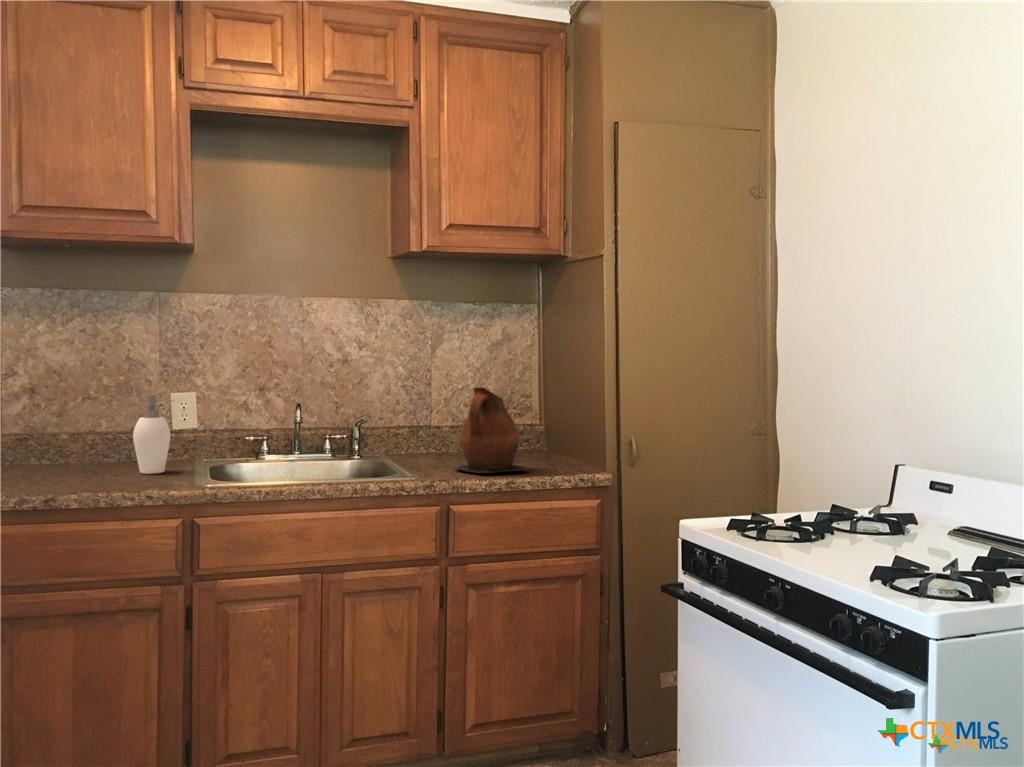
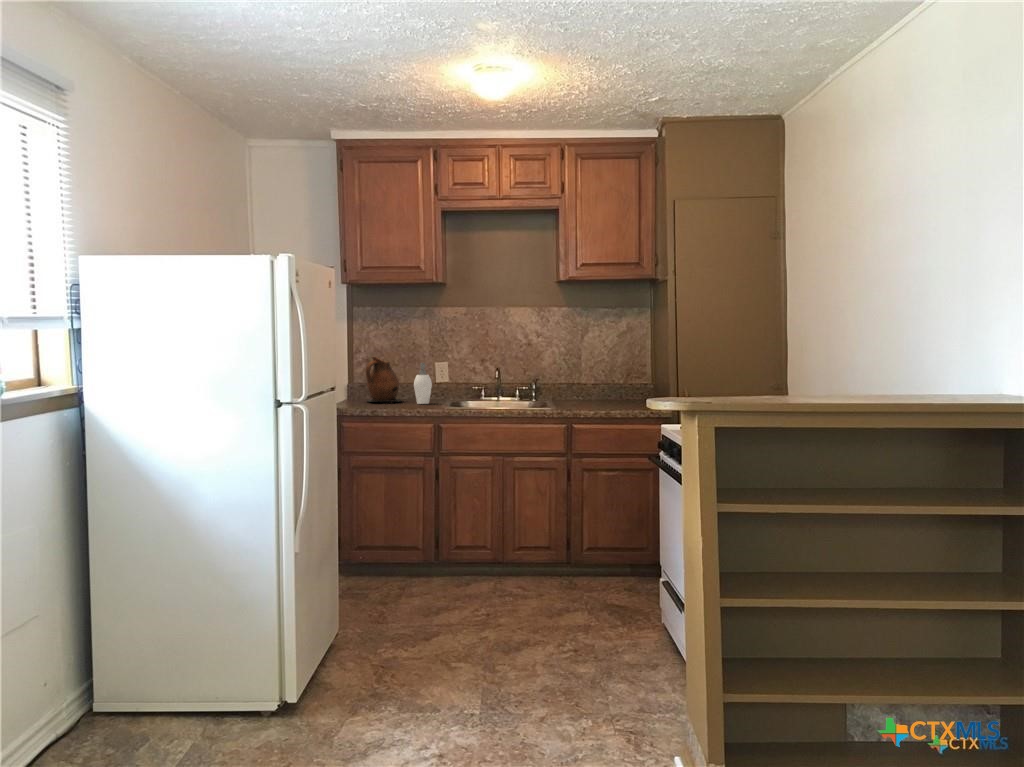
ceramic pitcher: present [456,387,529,473] -> present [366,357,401,402]

